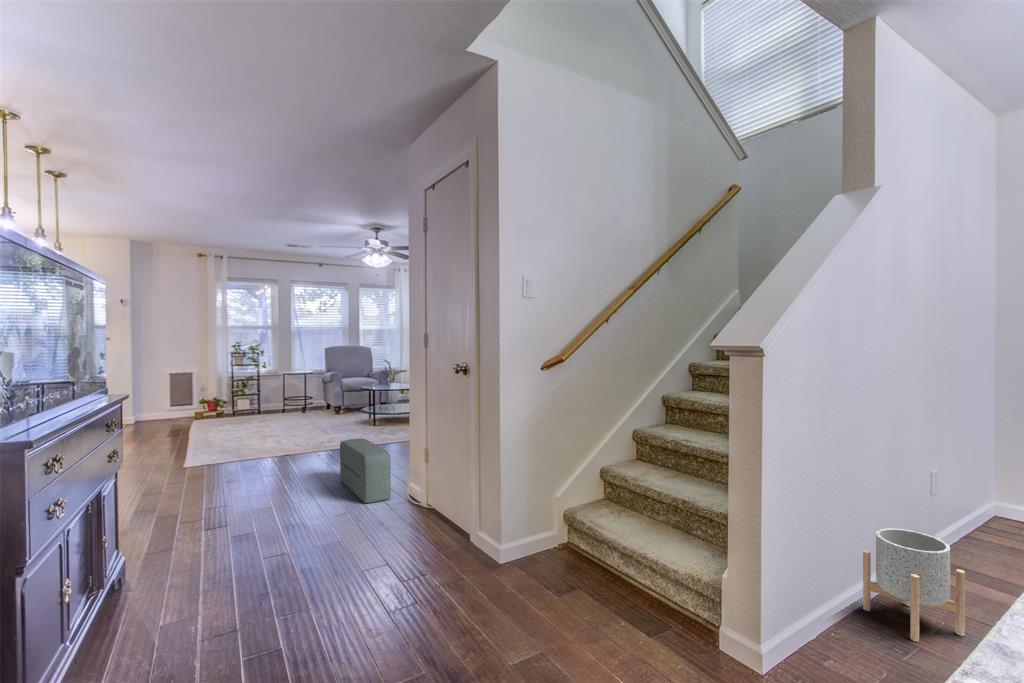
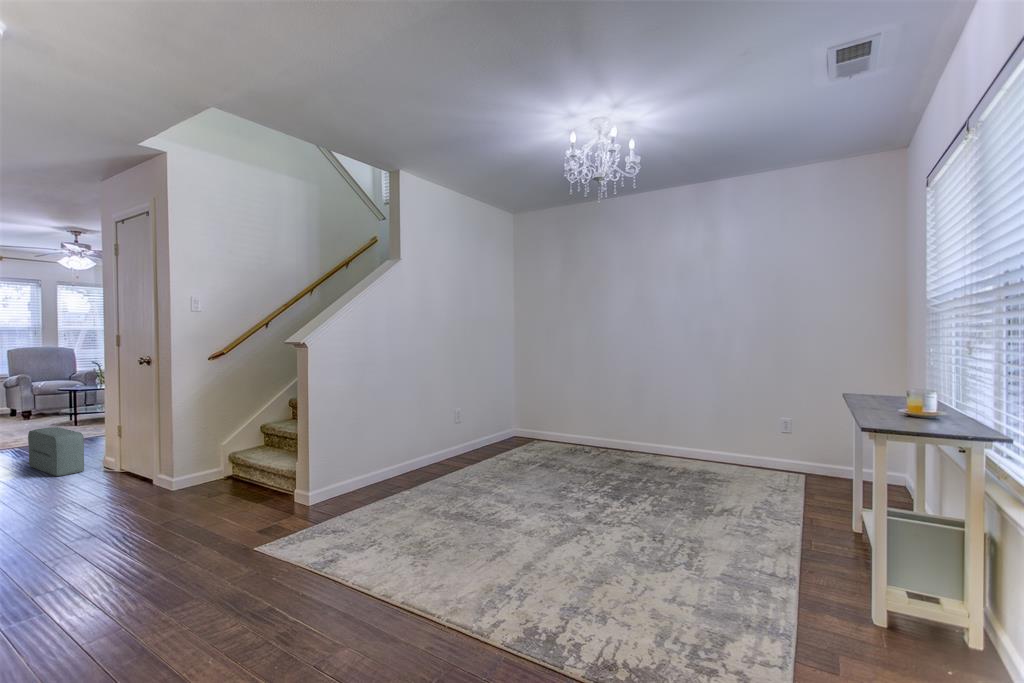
planter: present [863,528,965,642] -> none [391,435,429,485]

